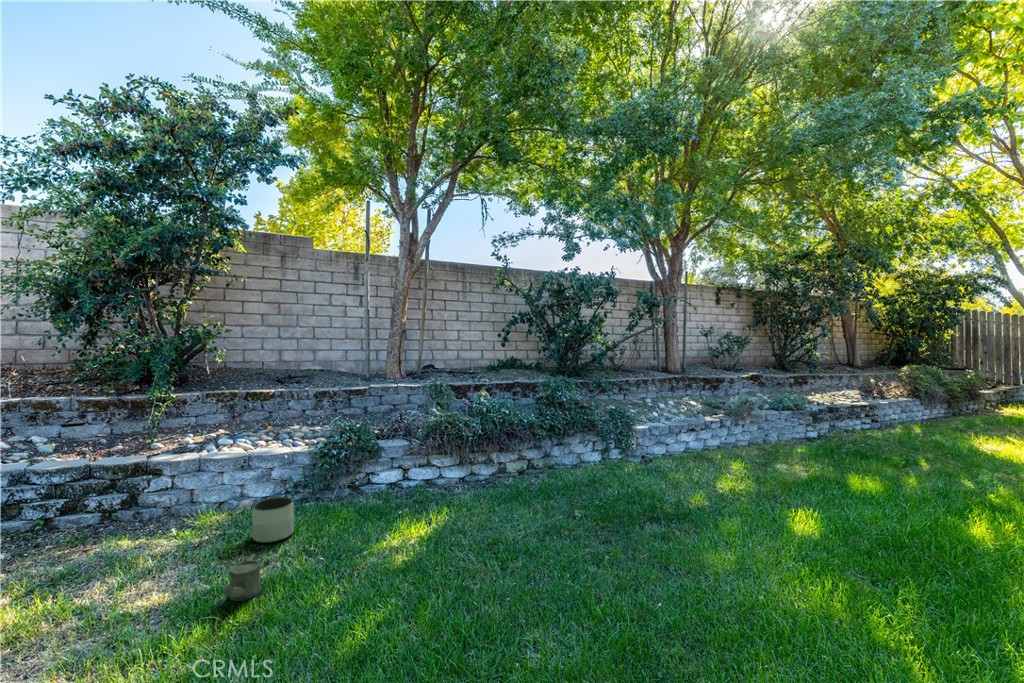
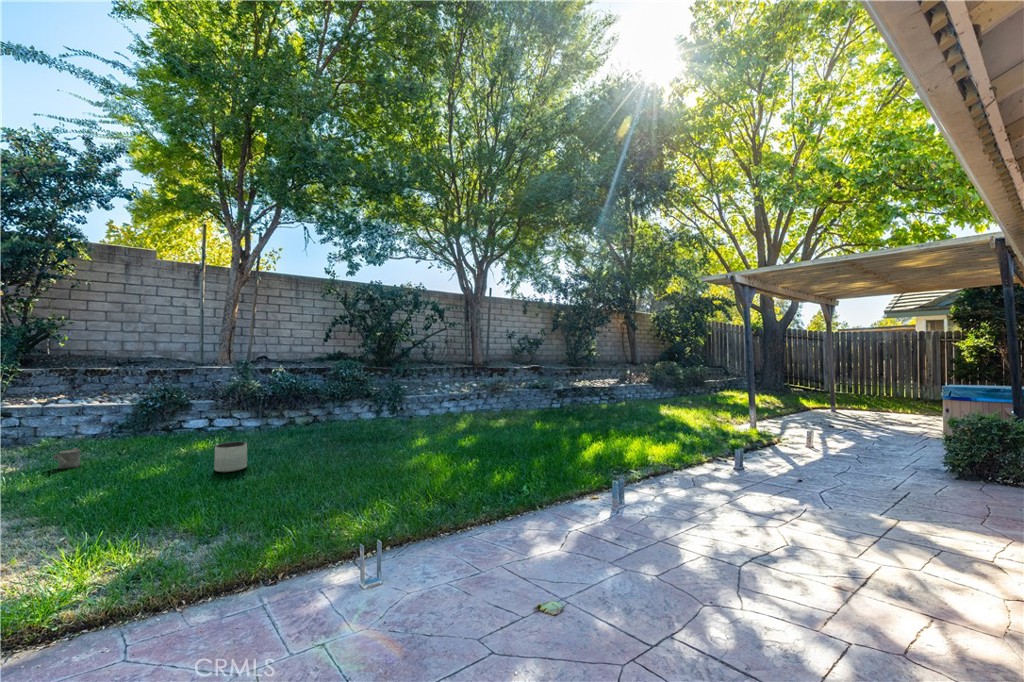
planter: present [252,497,294,543] -> present [214,442,247,473]

